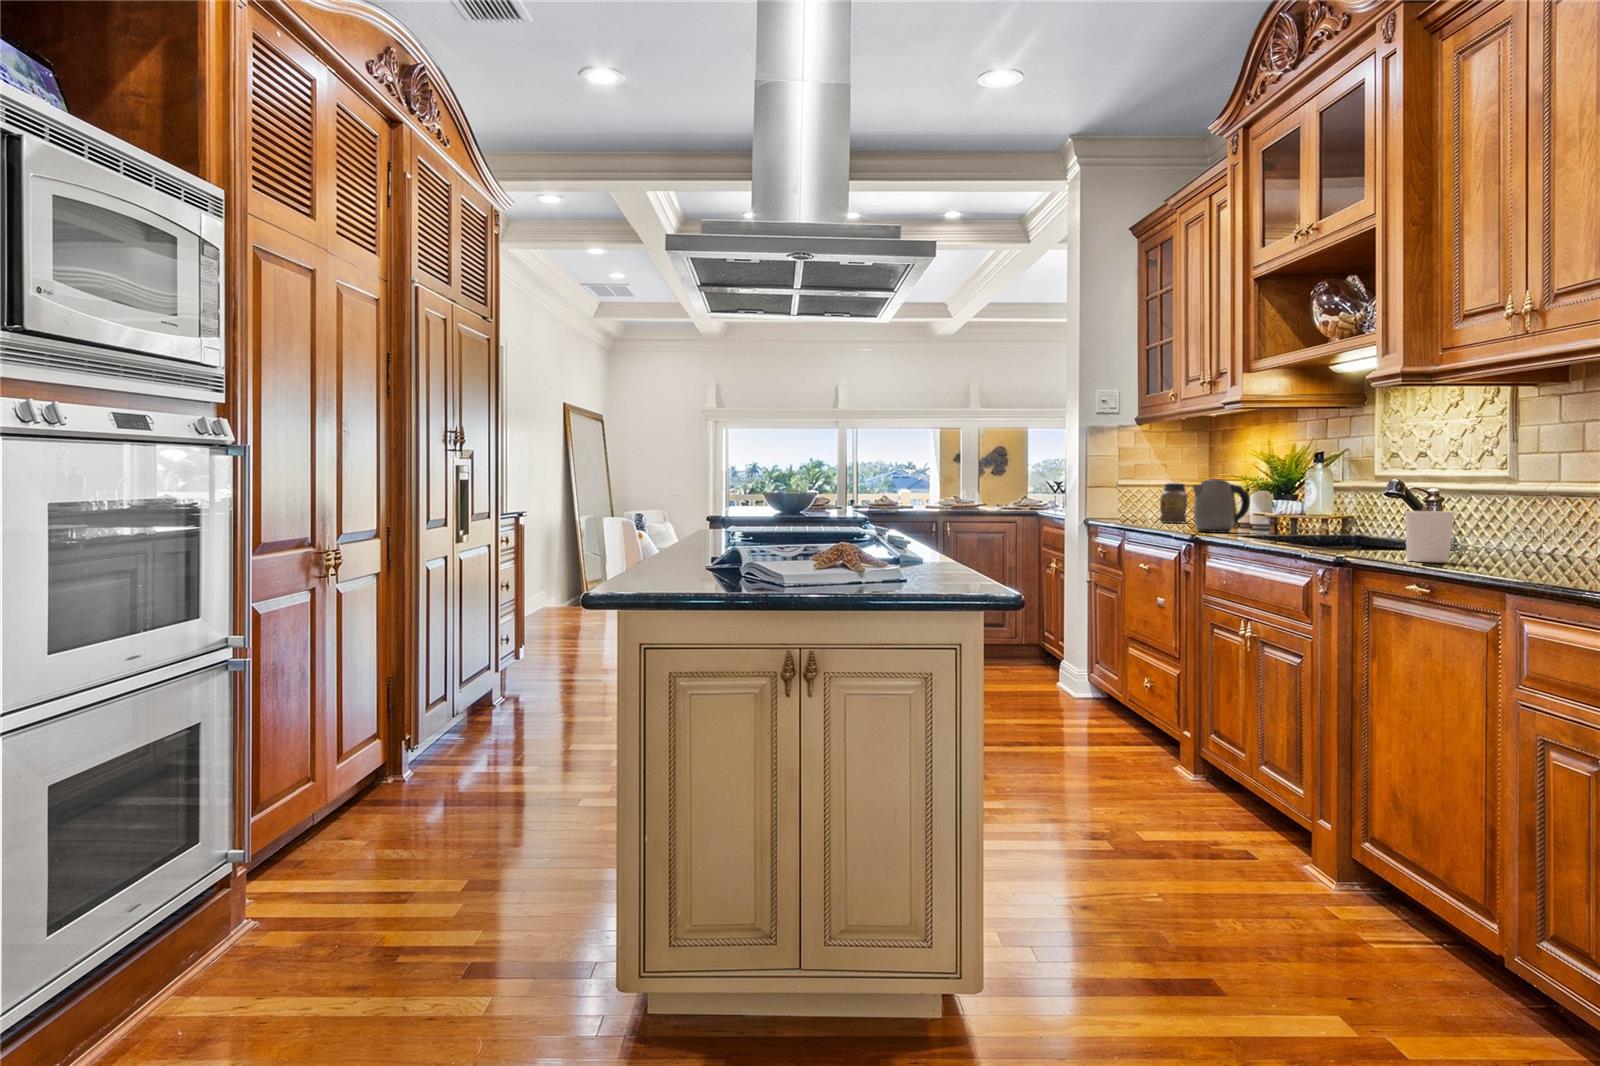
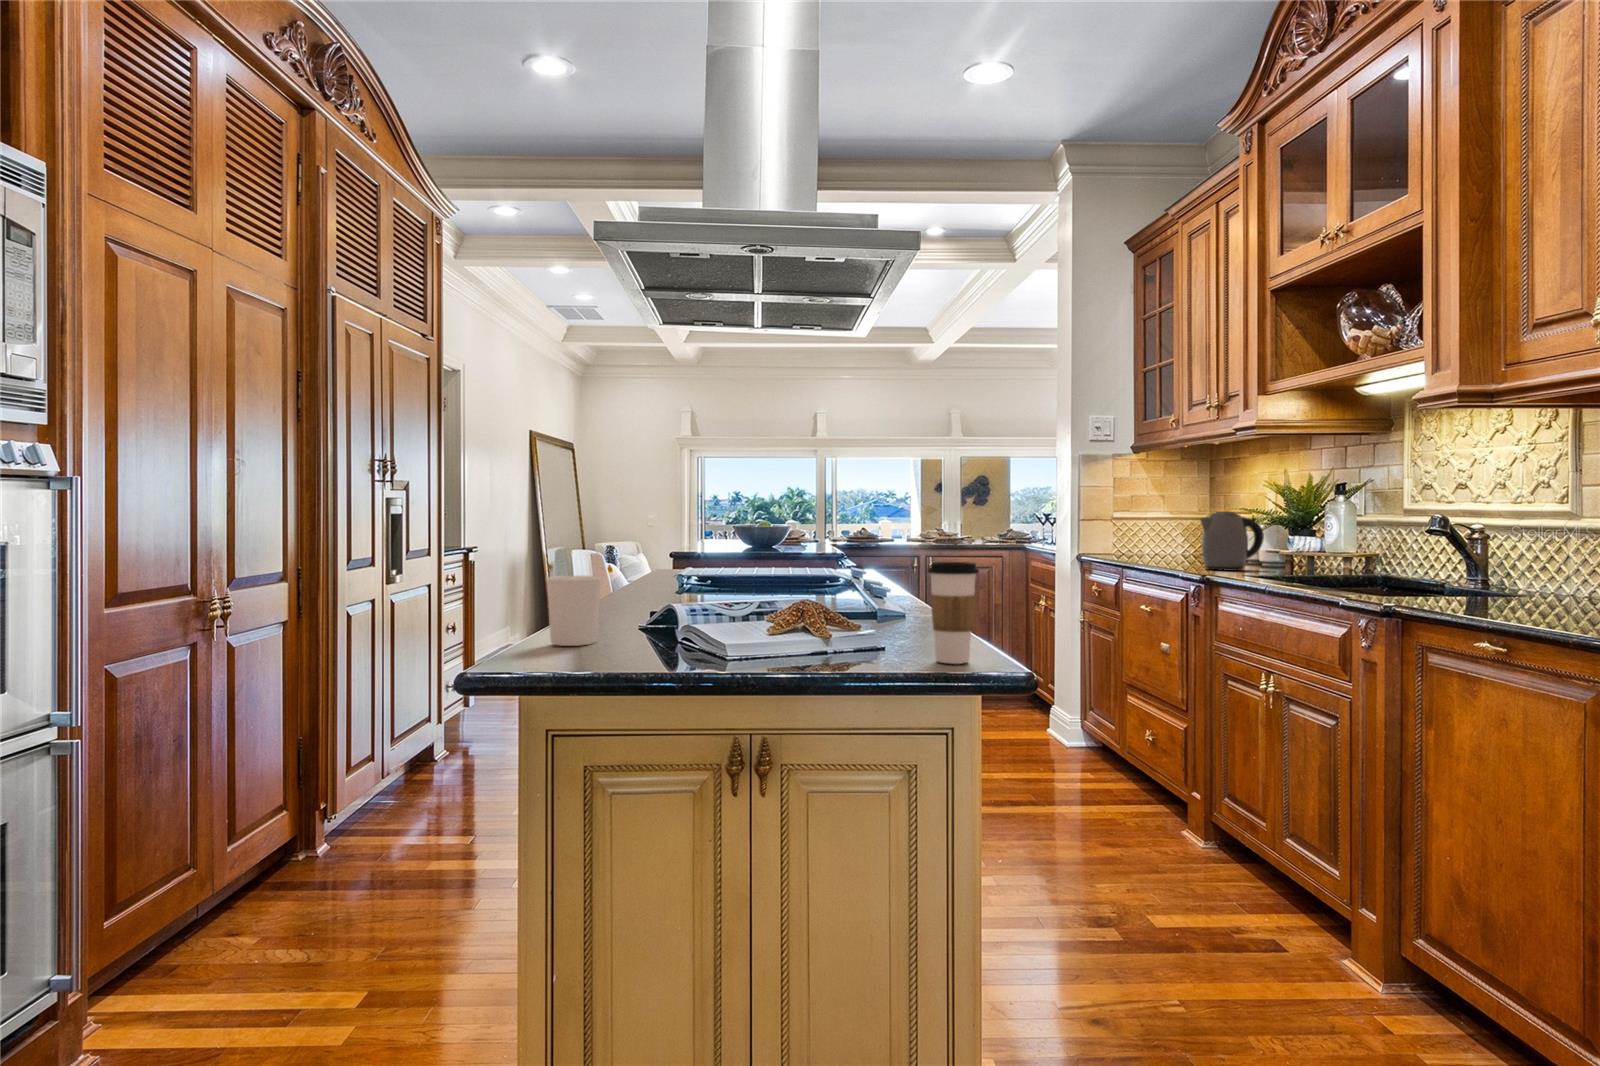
jar: present [1160,483,1187,523] -> none [1160,514,1189,557]
candle holder: present [1405,511,1454,562] -> present [547,576,601,646]
coffee cup: none [943,512,985,593] -> present [928,562,979,664]

